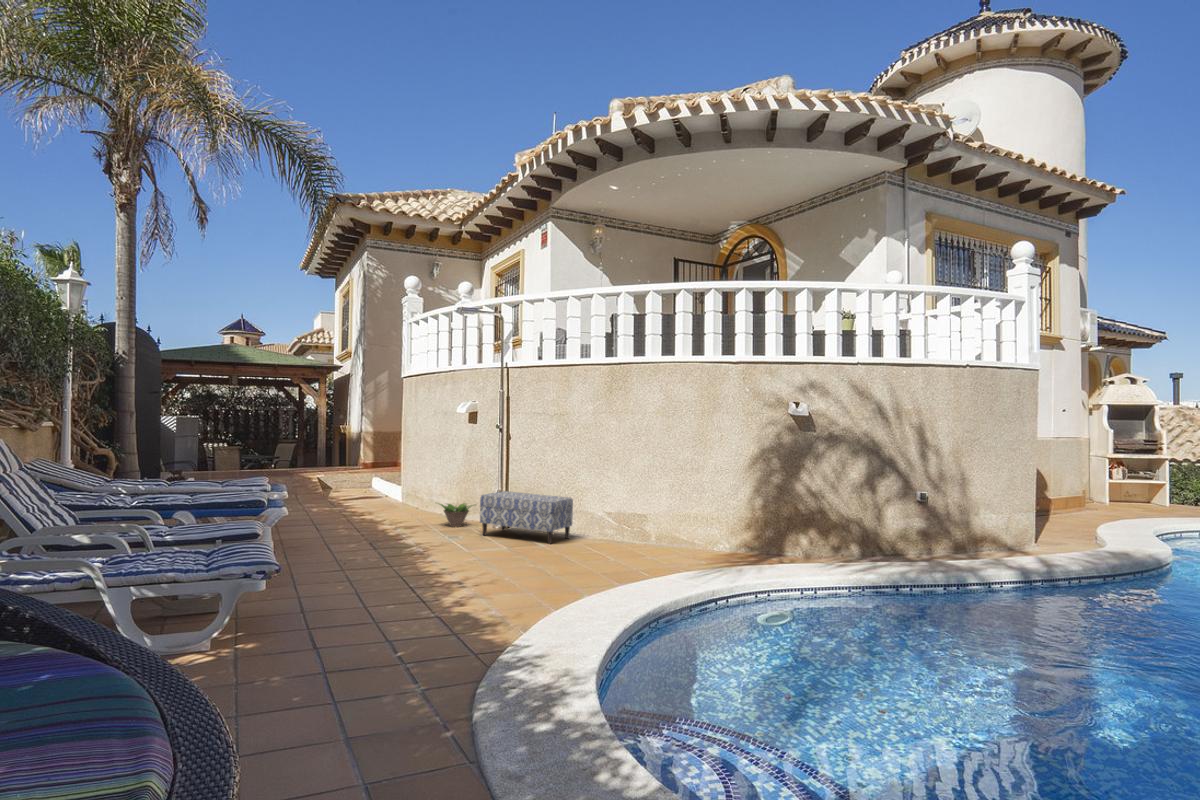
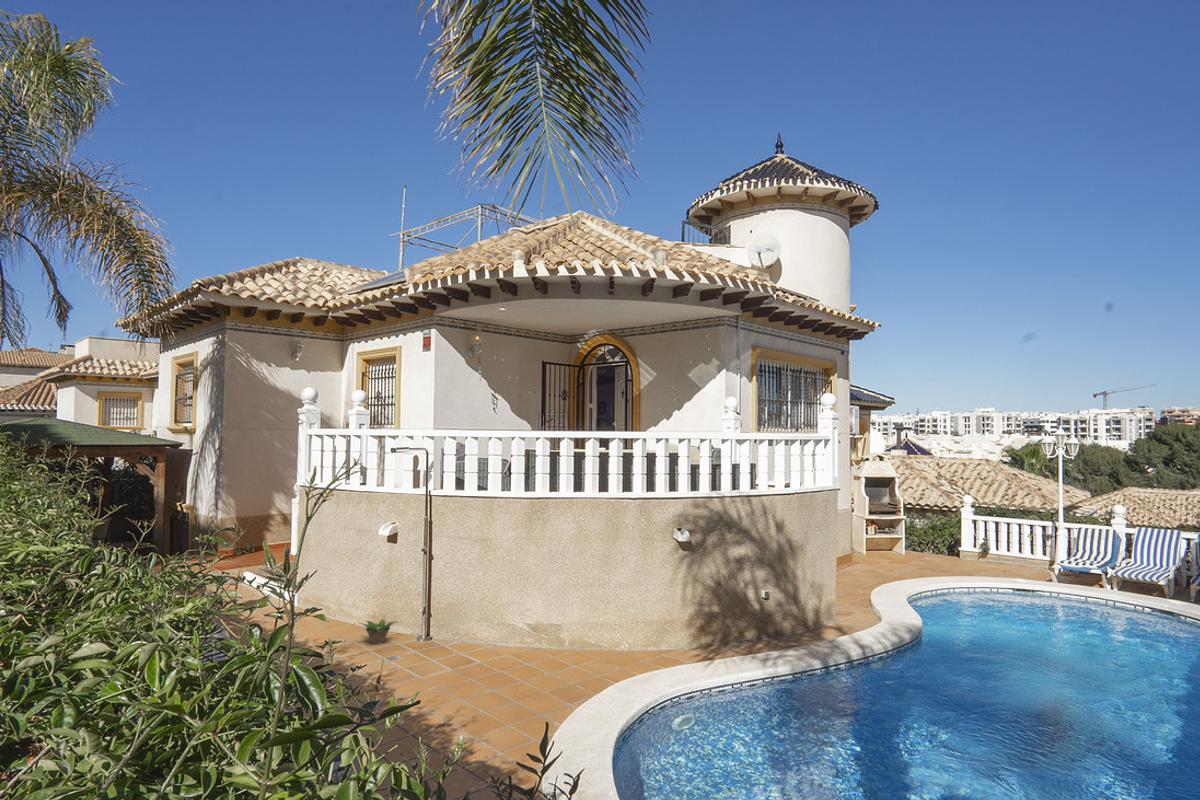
bench: present [480,491,573,544] -> none [411,609,496,661]

